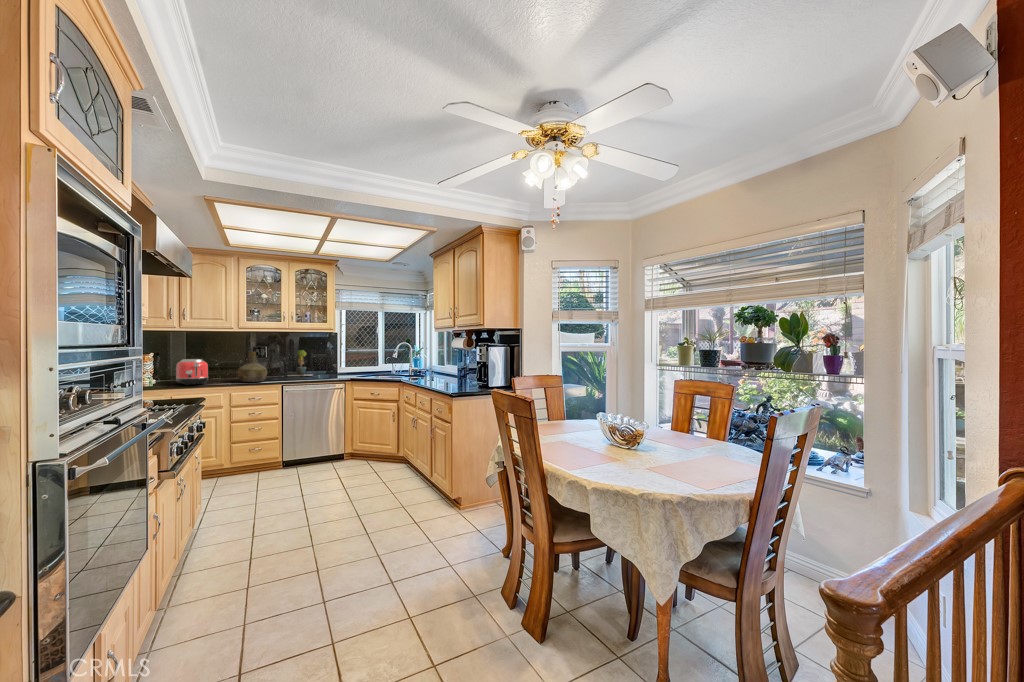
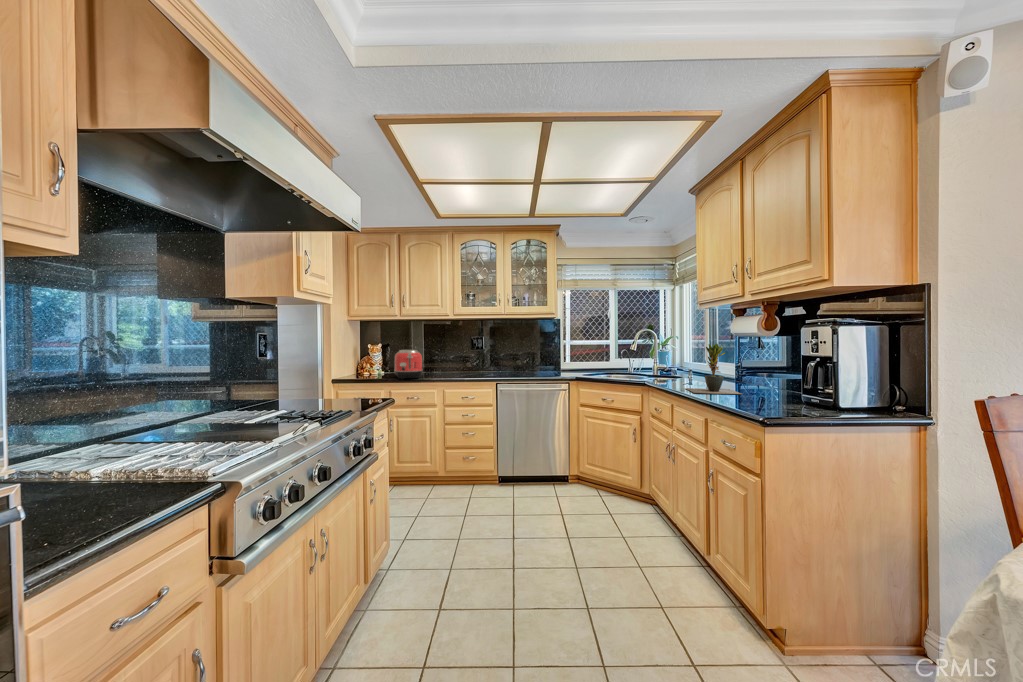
potted plant: present [288,350,312,376] -> present [686,344,741,394]
bottle: present [237,352,267,382] -> none [451,342,481,377]

